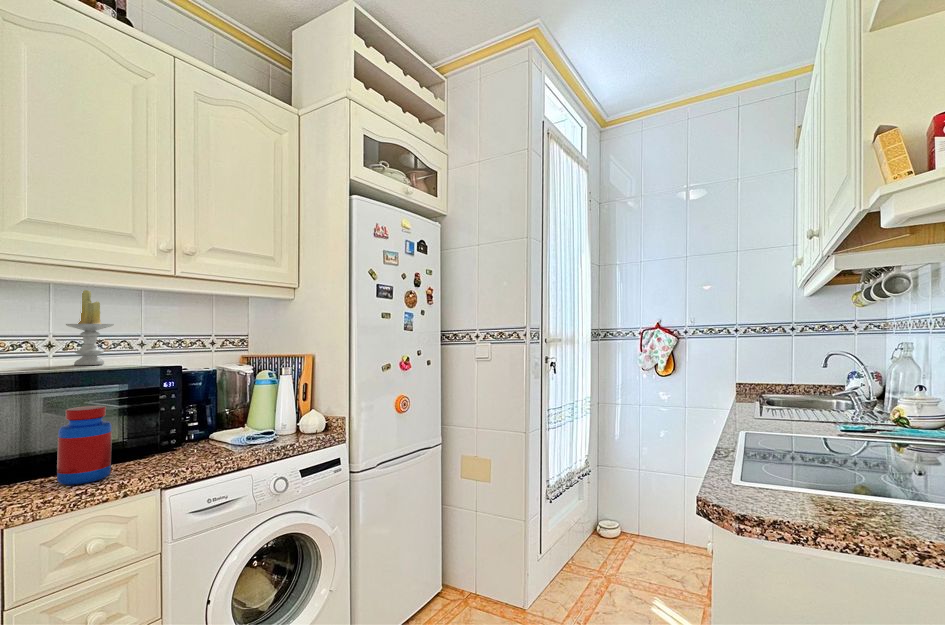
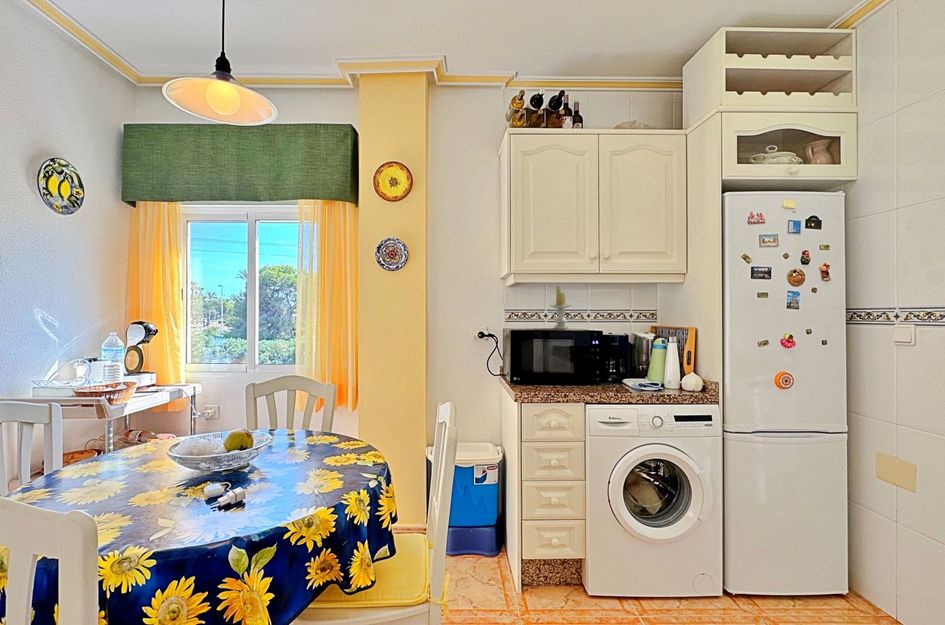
jar: present [57,406,112,485] -> none [540,352,562,391]

